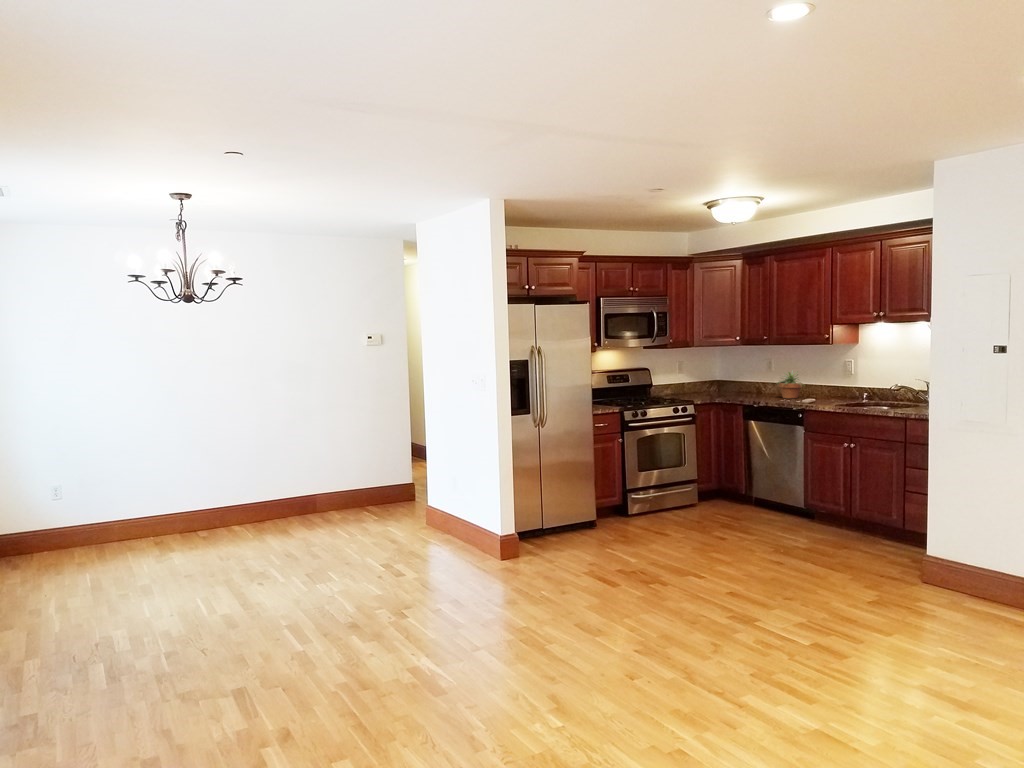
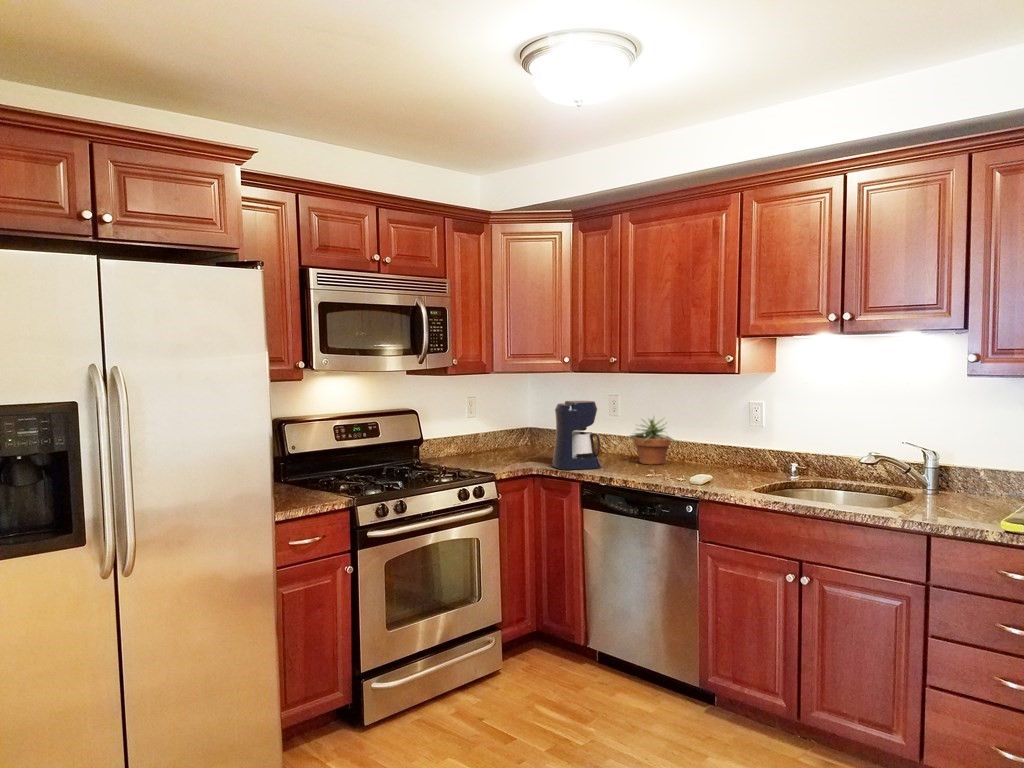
coffee maker: none [729,362,758,400] -> present [552,401,601,470]

